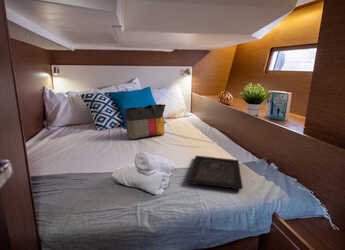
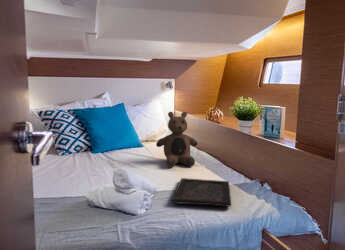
teddy bear: none [175,96,210,143] -> present [156,112,197,167]
tote bag: present [125,104,166,139] -> none [96,122,145,164]

